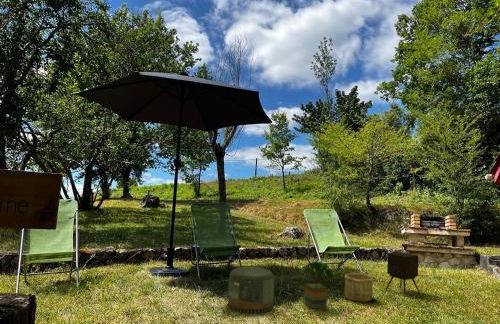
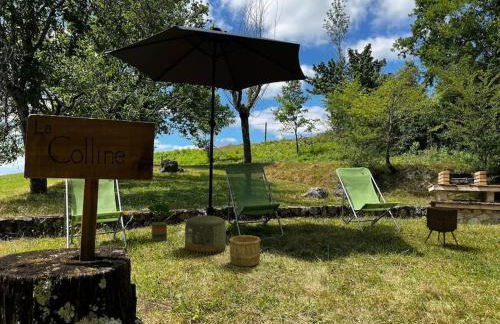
potted tree: present [303,262,334,308] -> present [148,204,172,241]
pouf: present [228,267,274,313] -> present [185,216,226,255]
wooden bucket: present [344,273,373,302] -> present [229,235,261,266]

